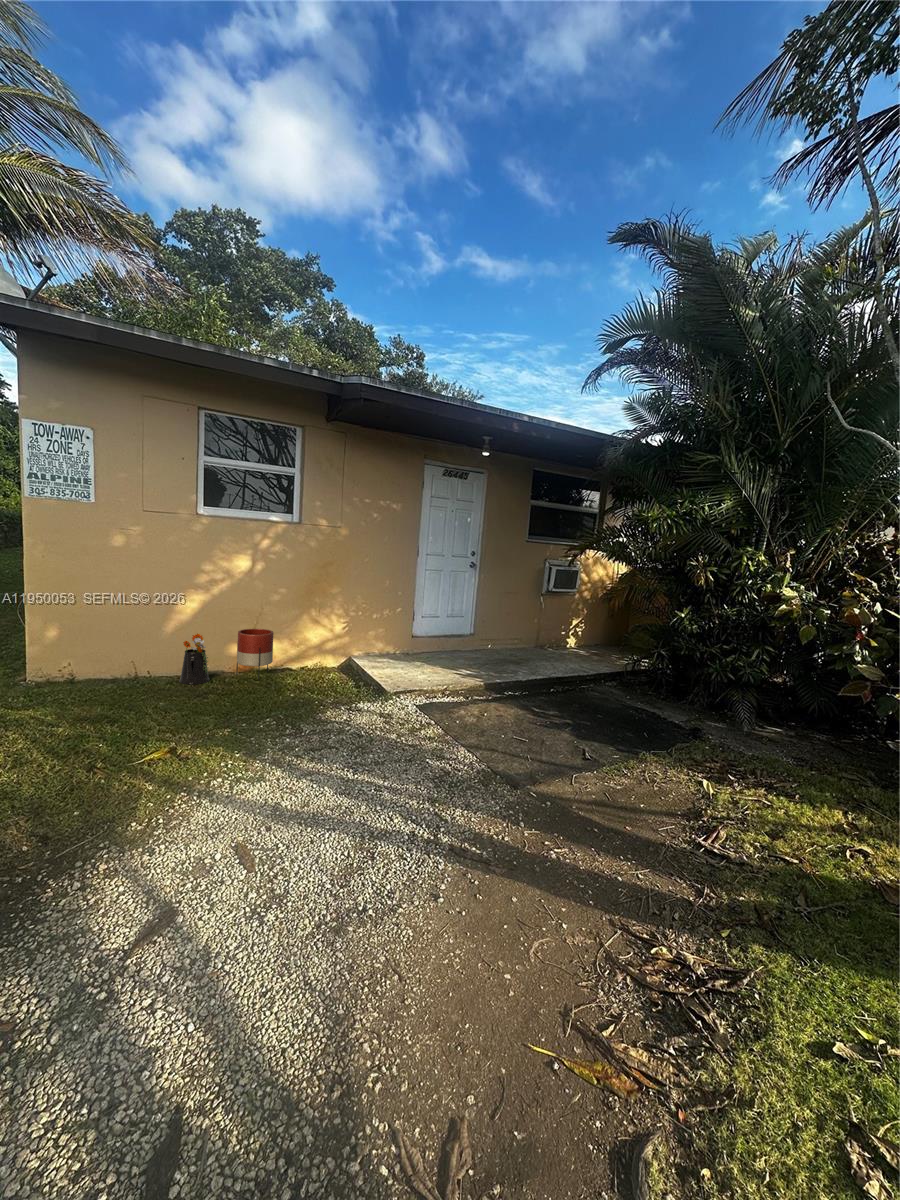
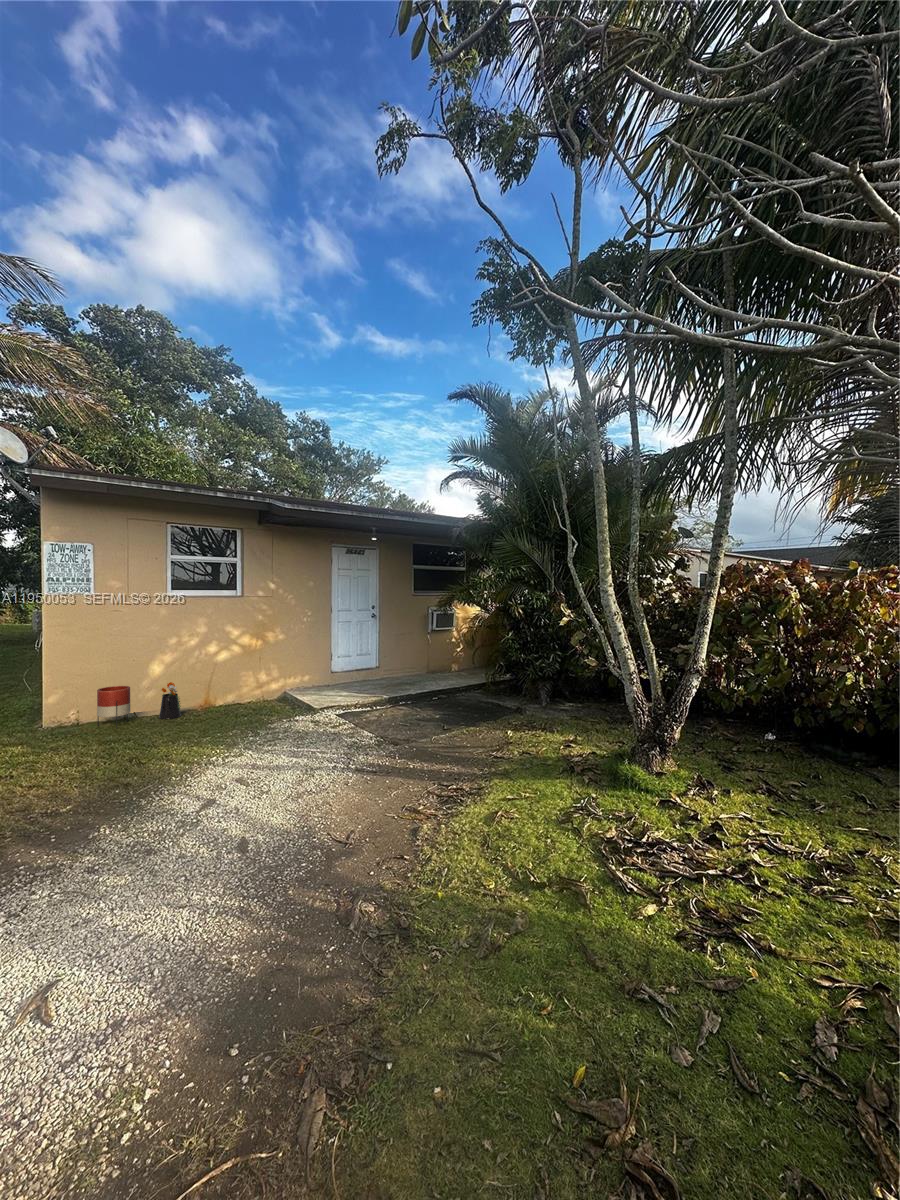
planter: present [236,629,274,680] -> present [97,686,130,728]

